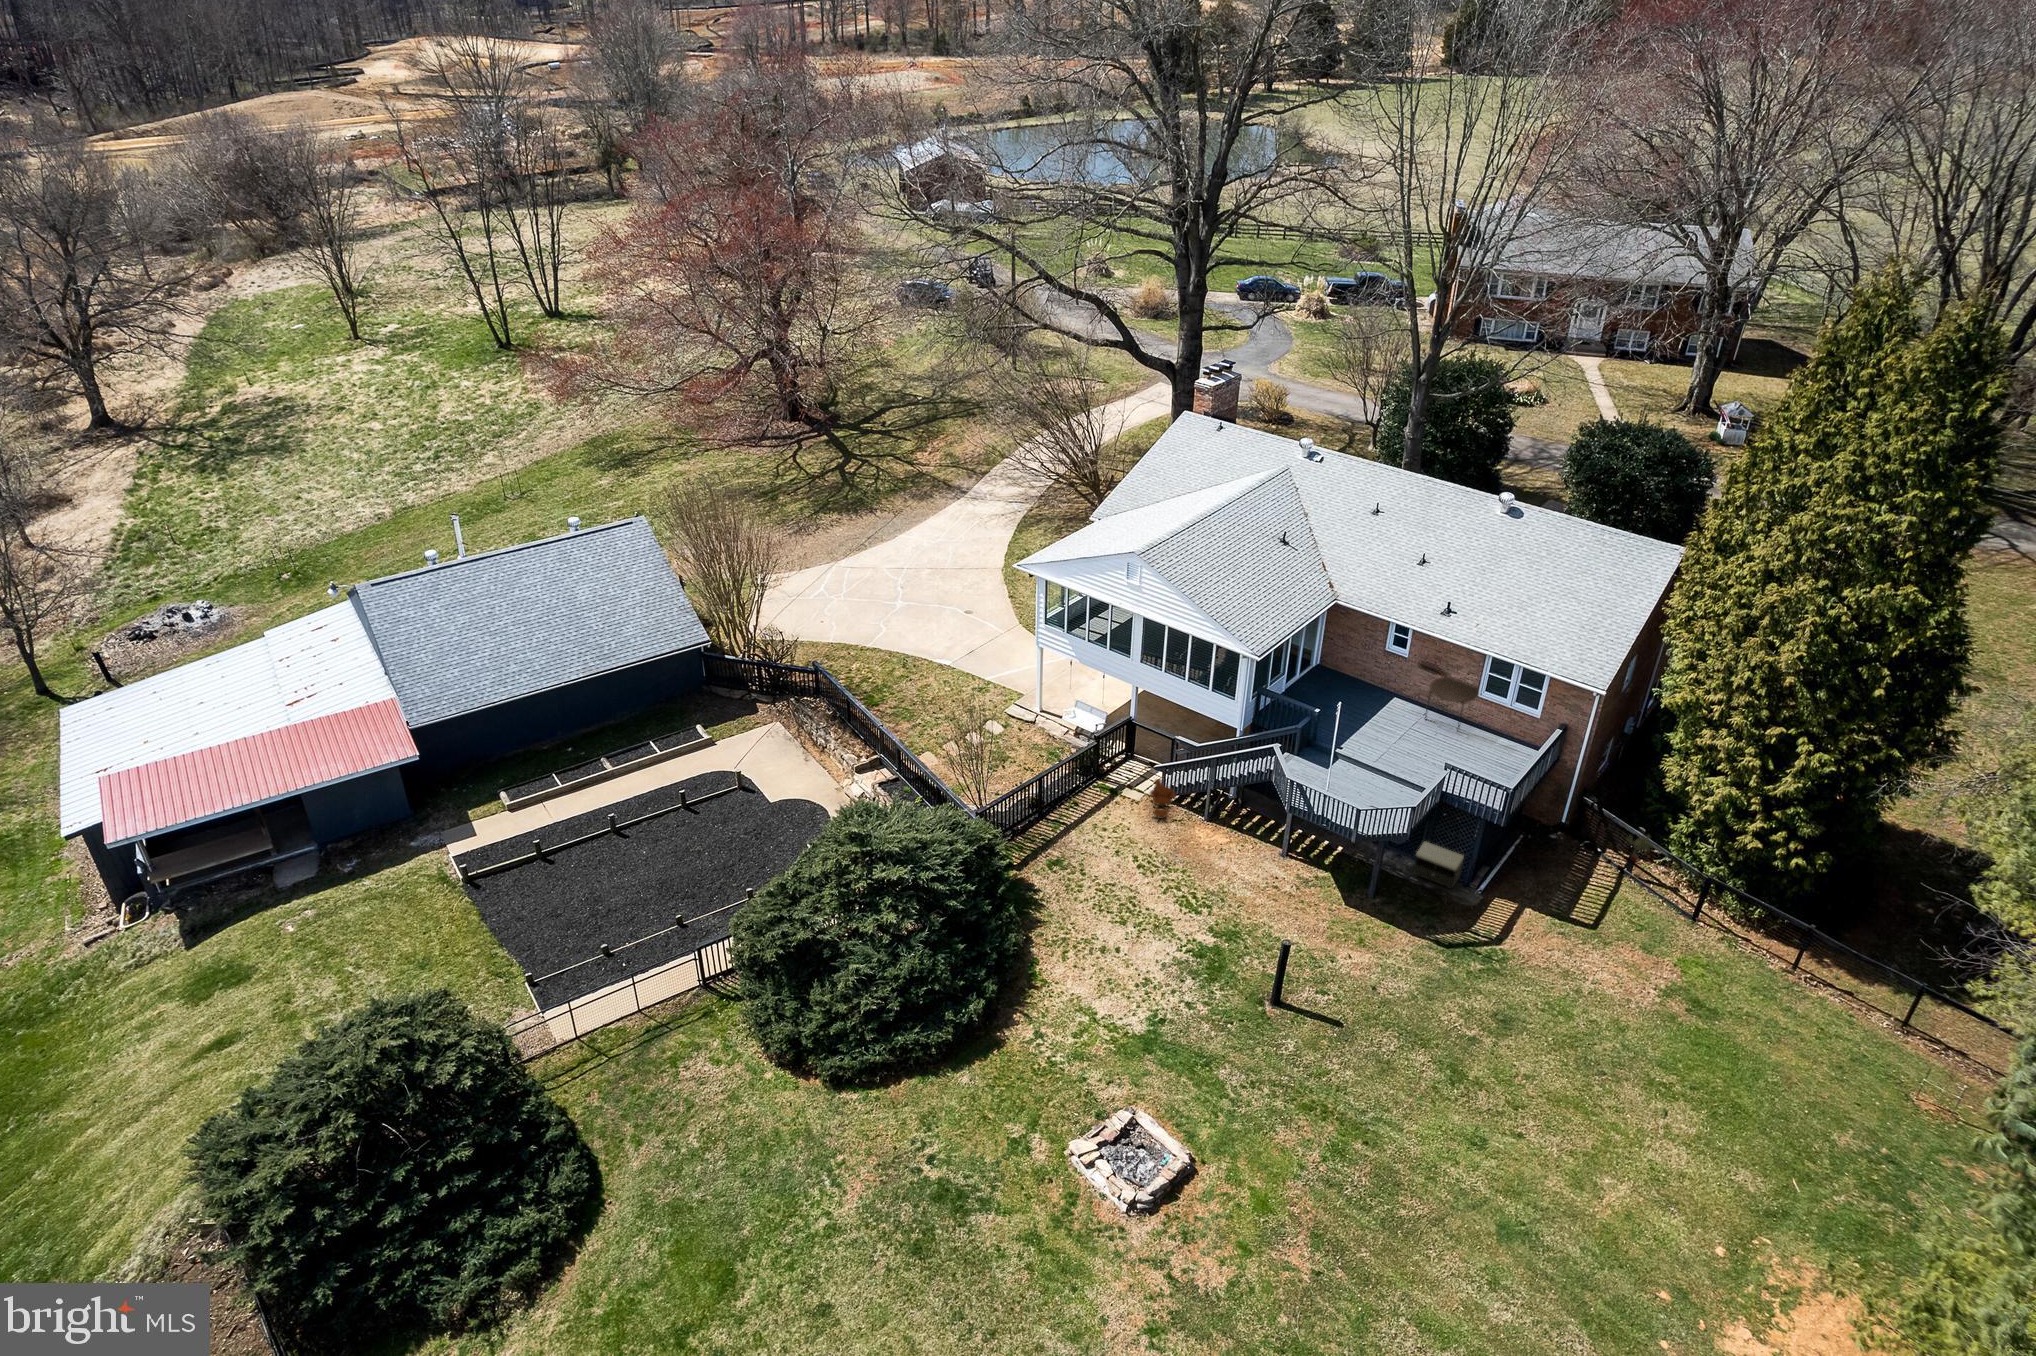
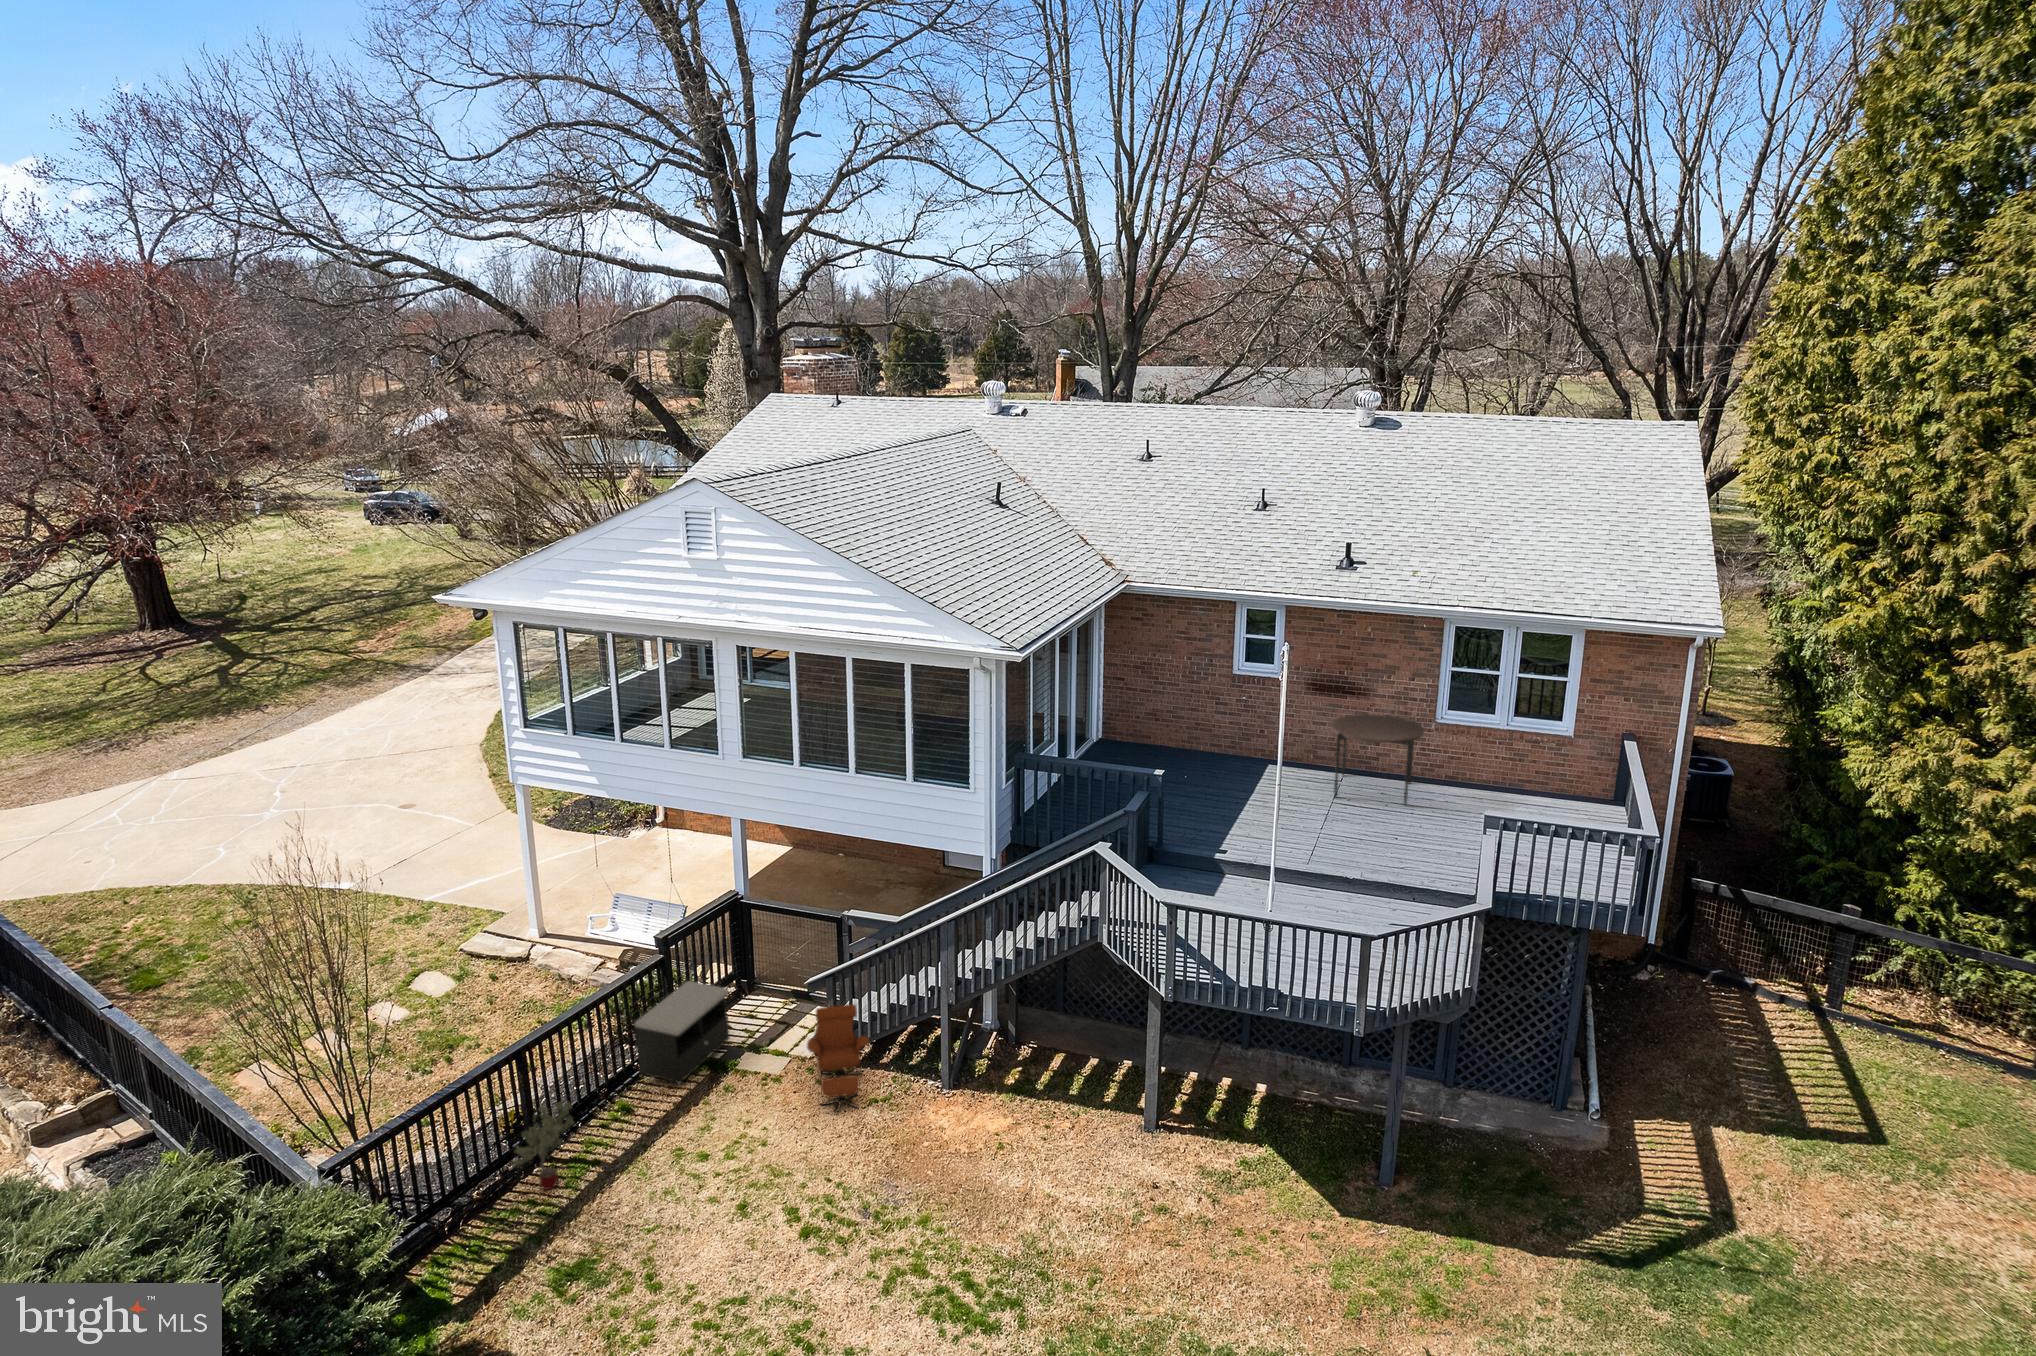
potted tree: present [1627,836,1654,862] -> present [513,1101,573,1190]
storage bench: present [1413,842,1464,888] -> present [635,981,730,1084]

